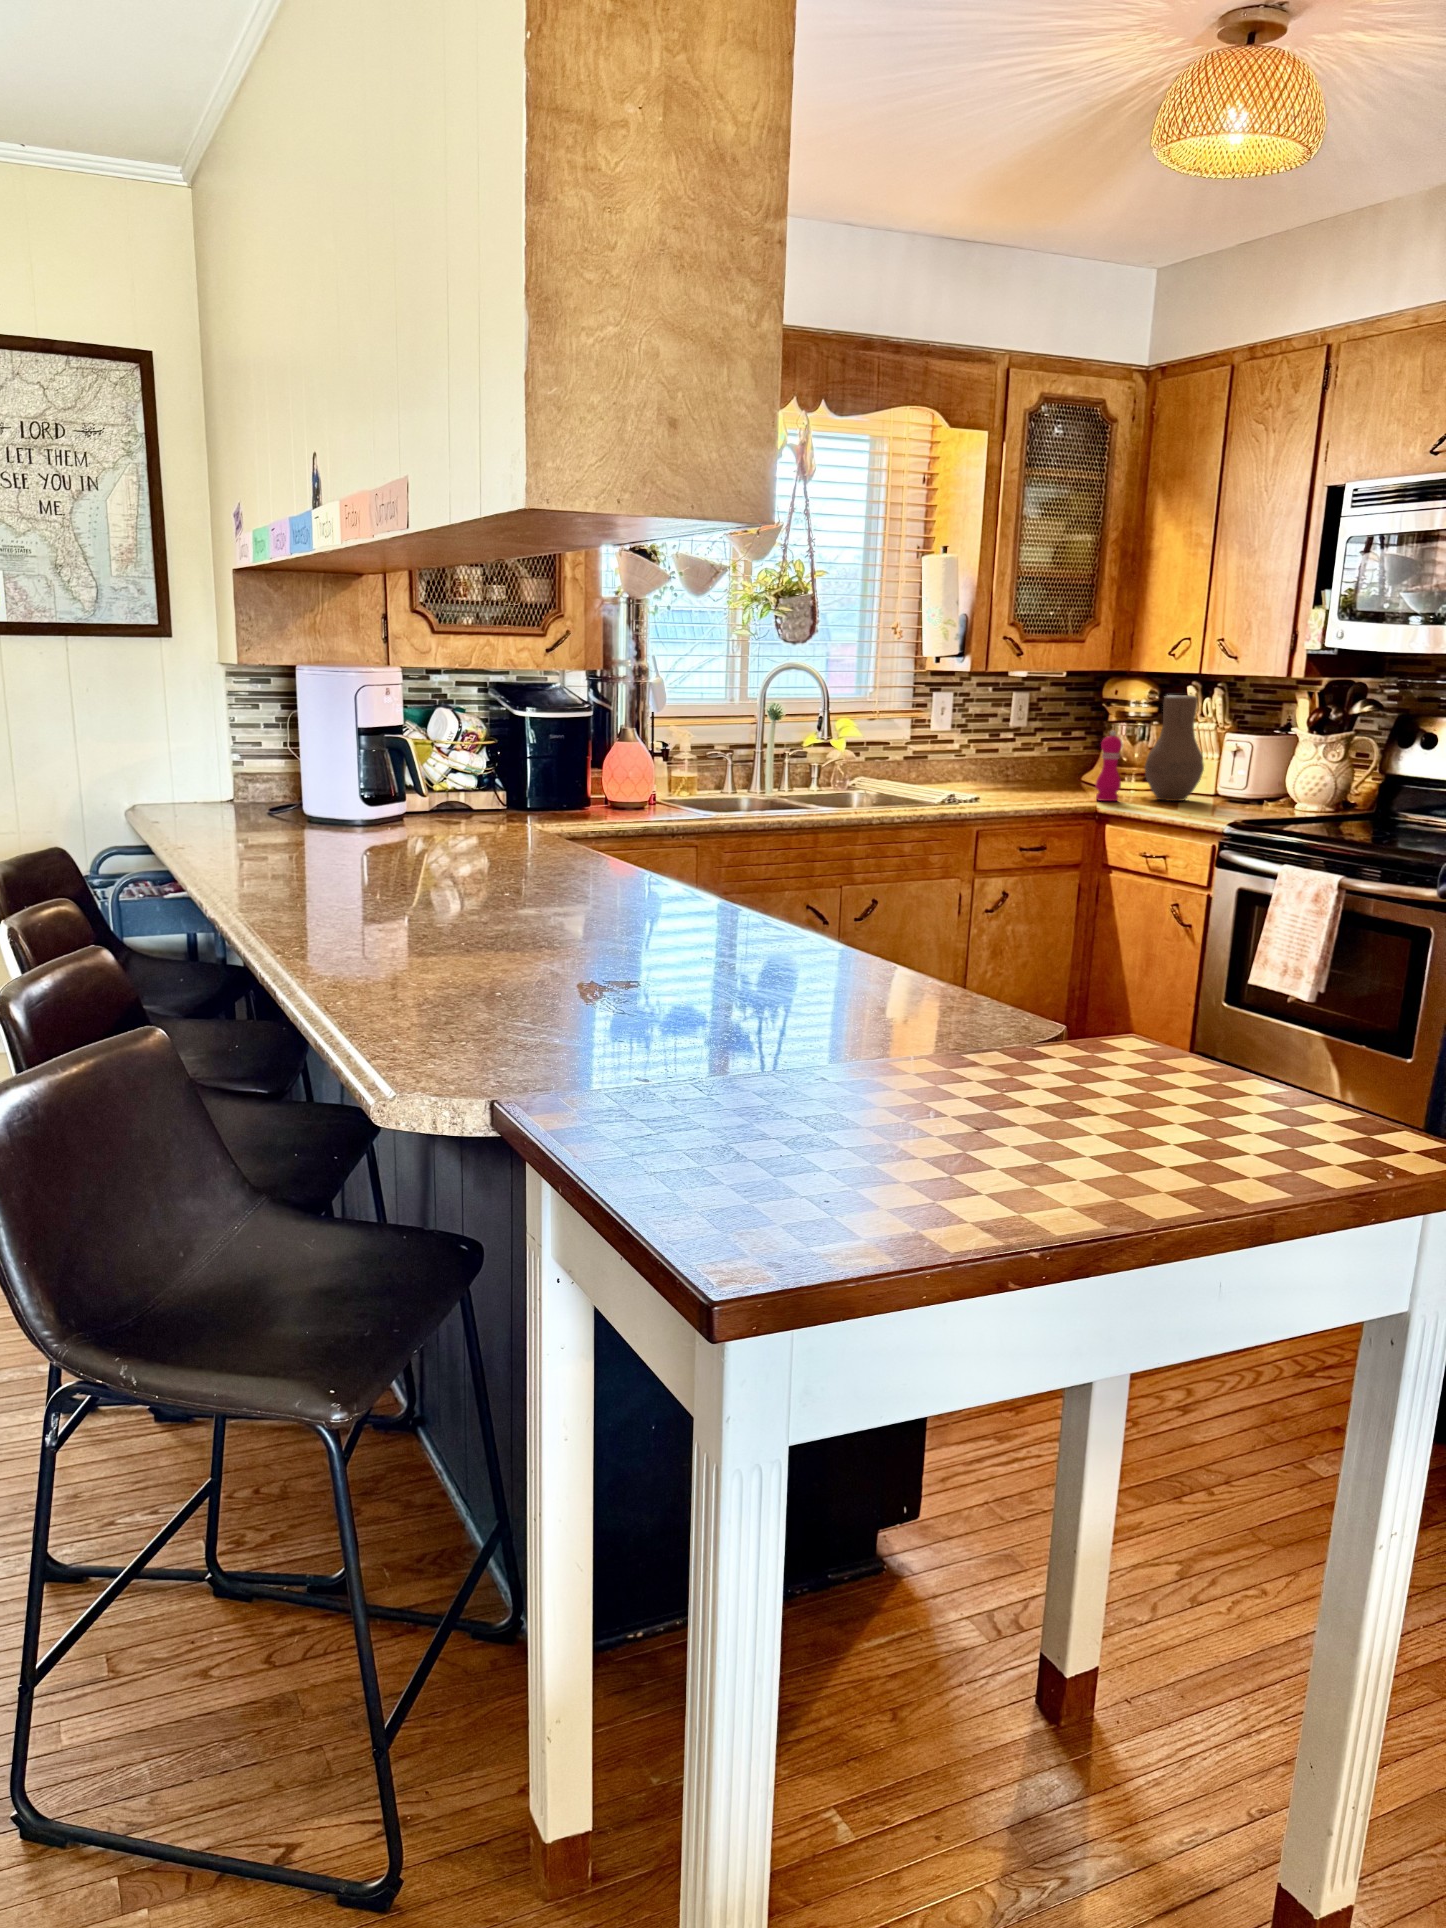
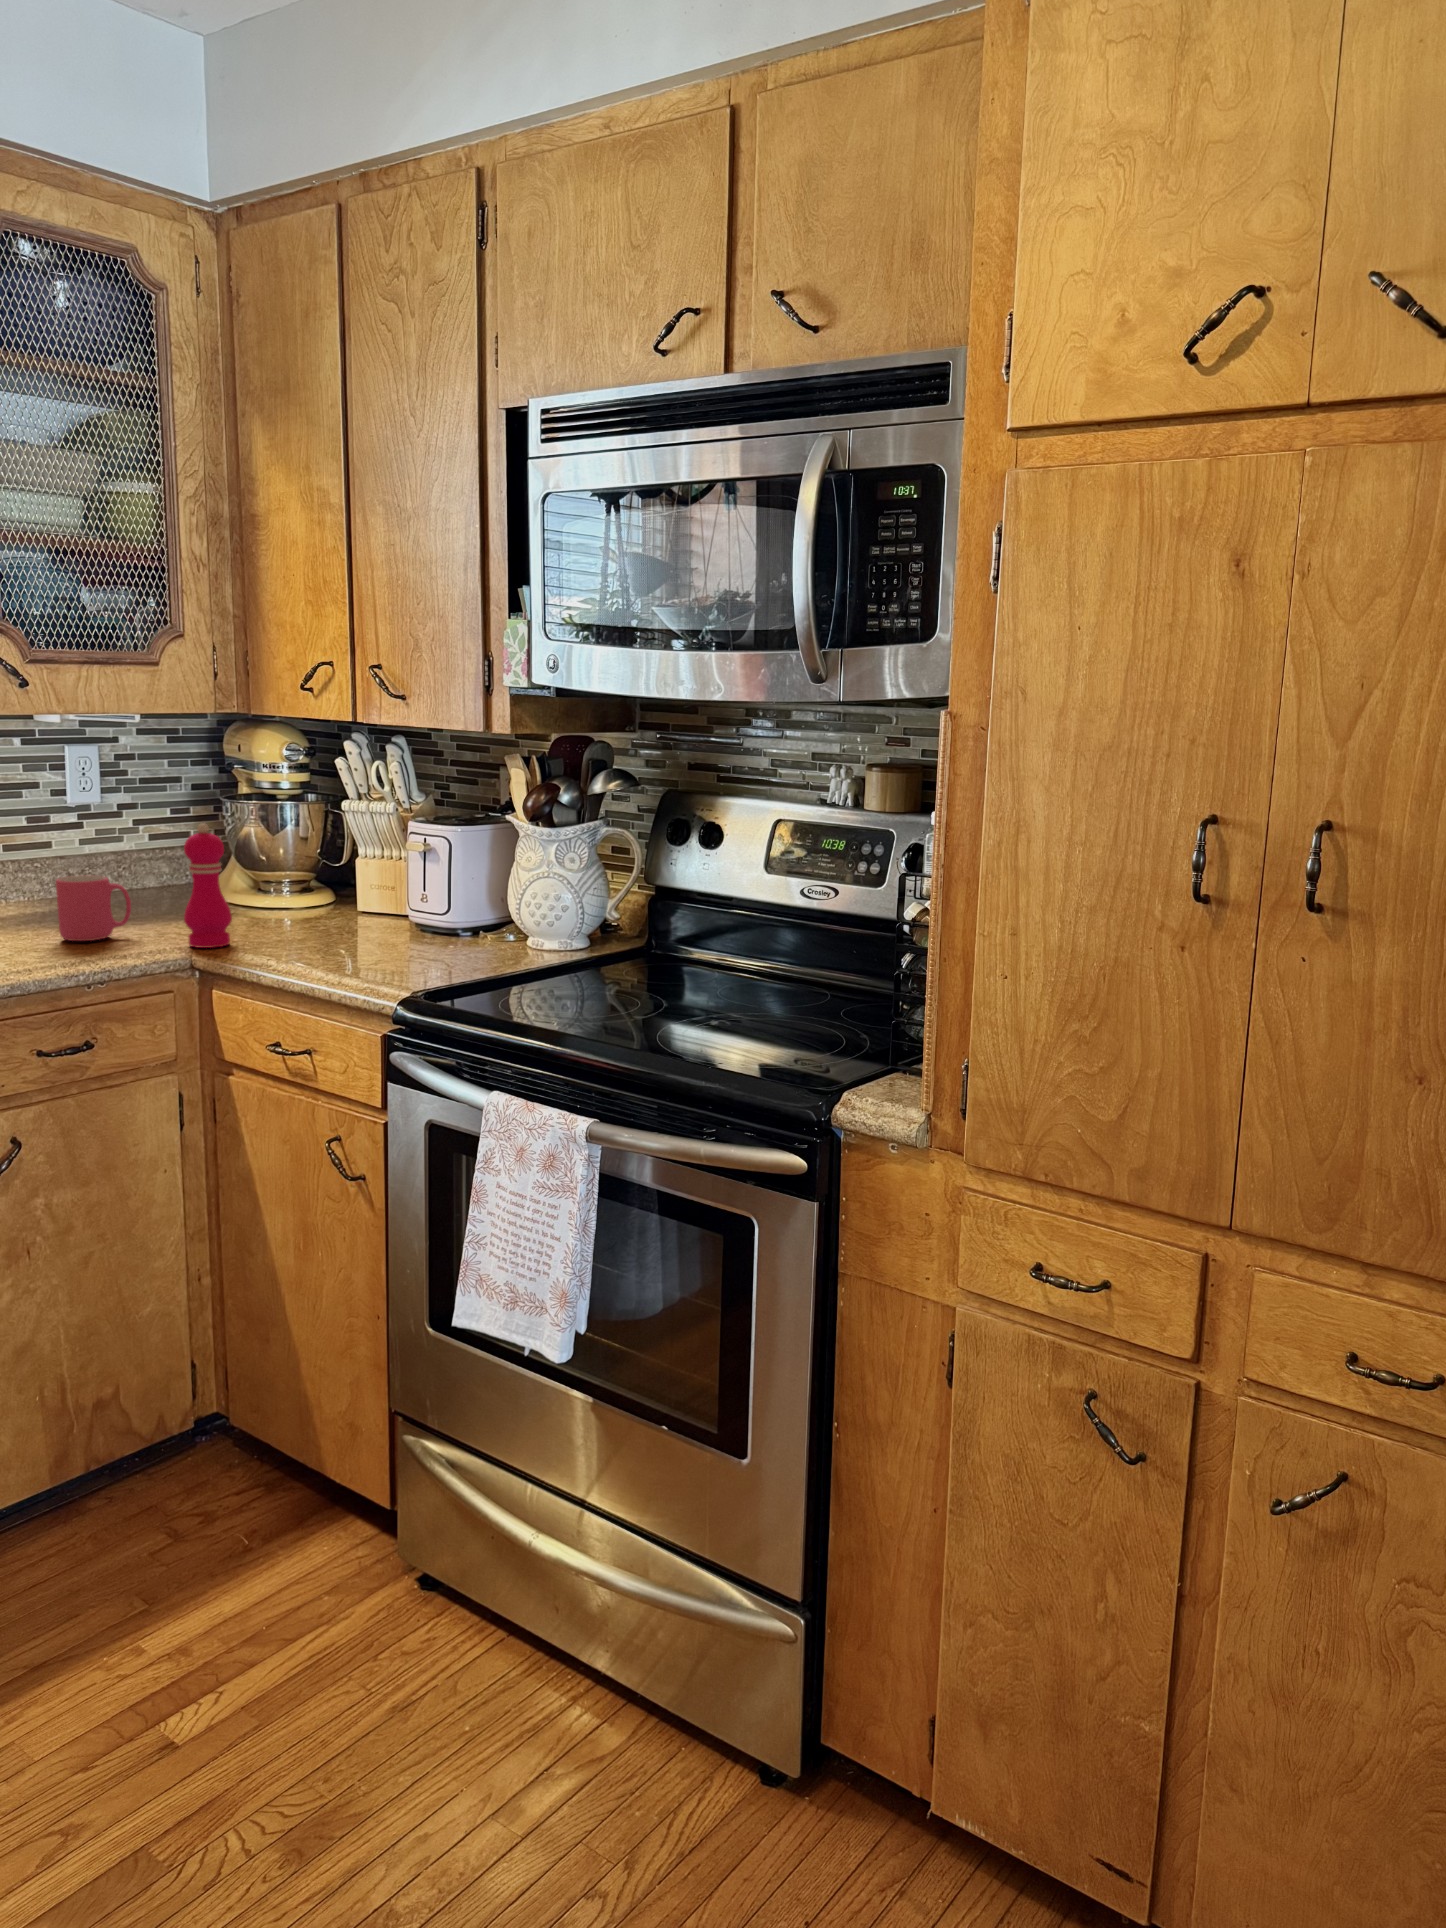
vase: present [1145,695,1204,801] -> none [276,757,378,935]
mug: none [1025,760,1063,795] -> present [56,875,131,941]

